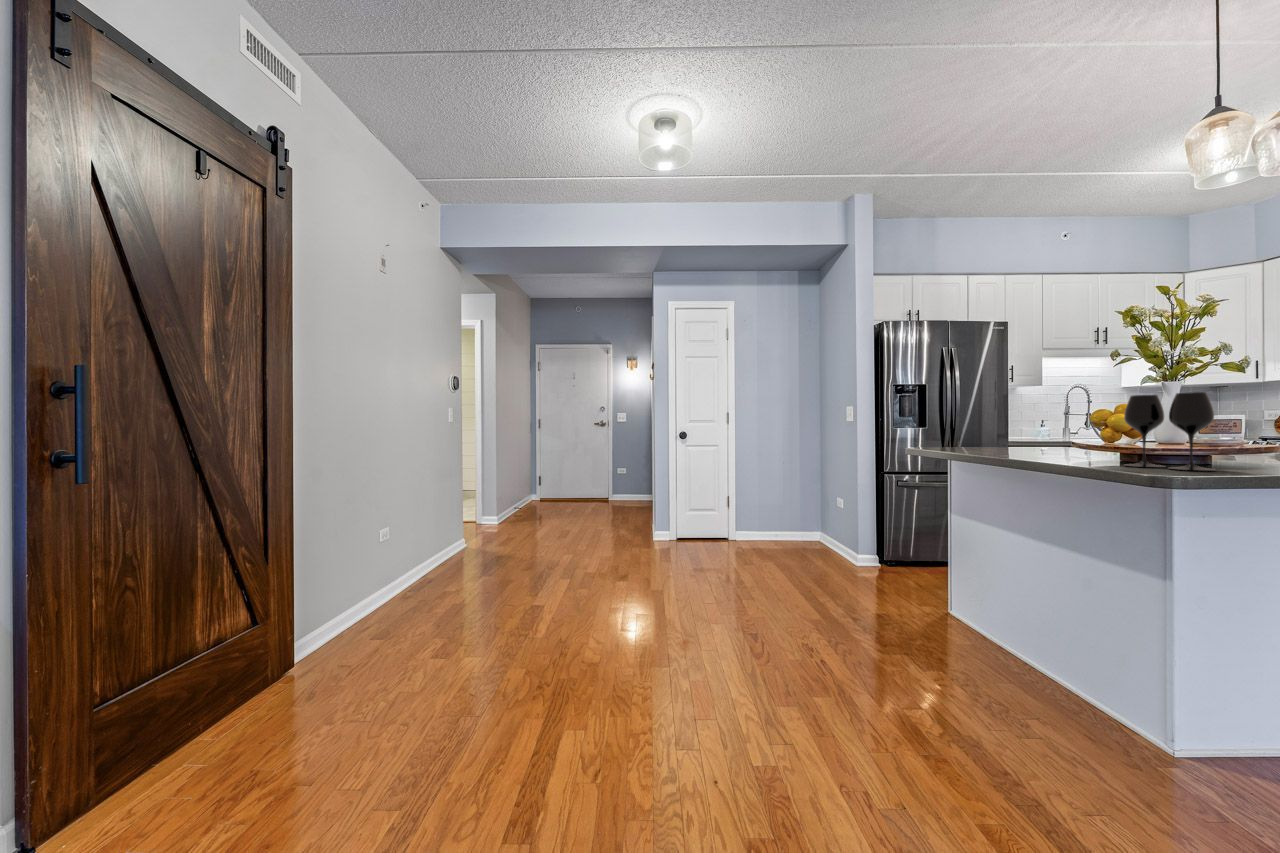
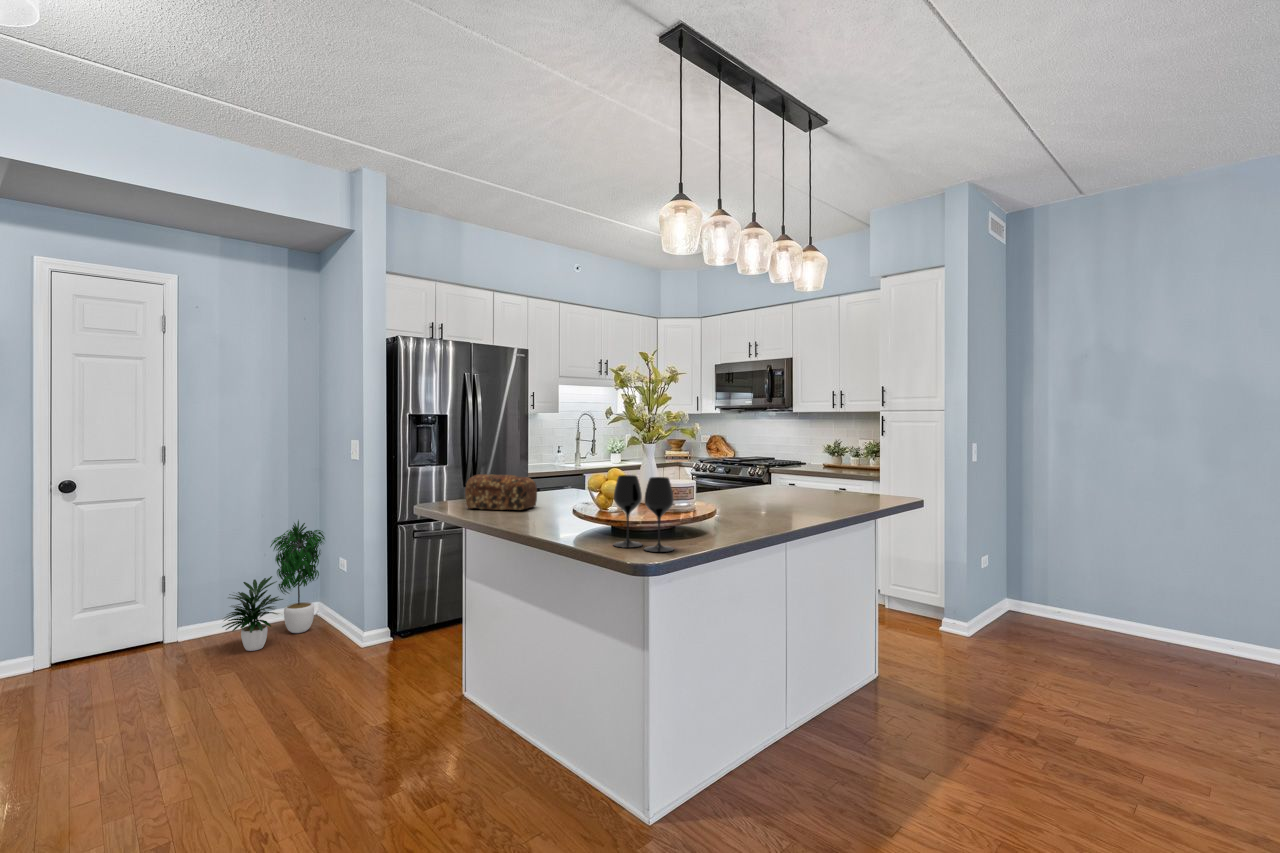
bread loaf: none [949,419,1024,449] -> present [465,474,537,510]
potted plant: none [761,466,828,553] -> present [222,521,325,651]

